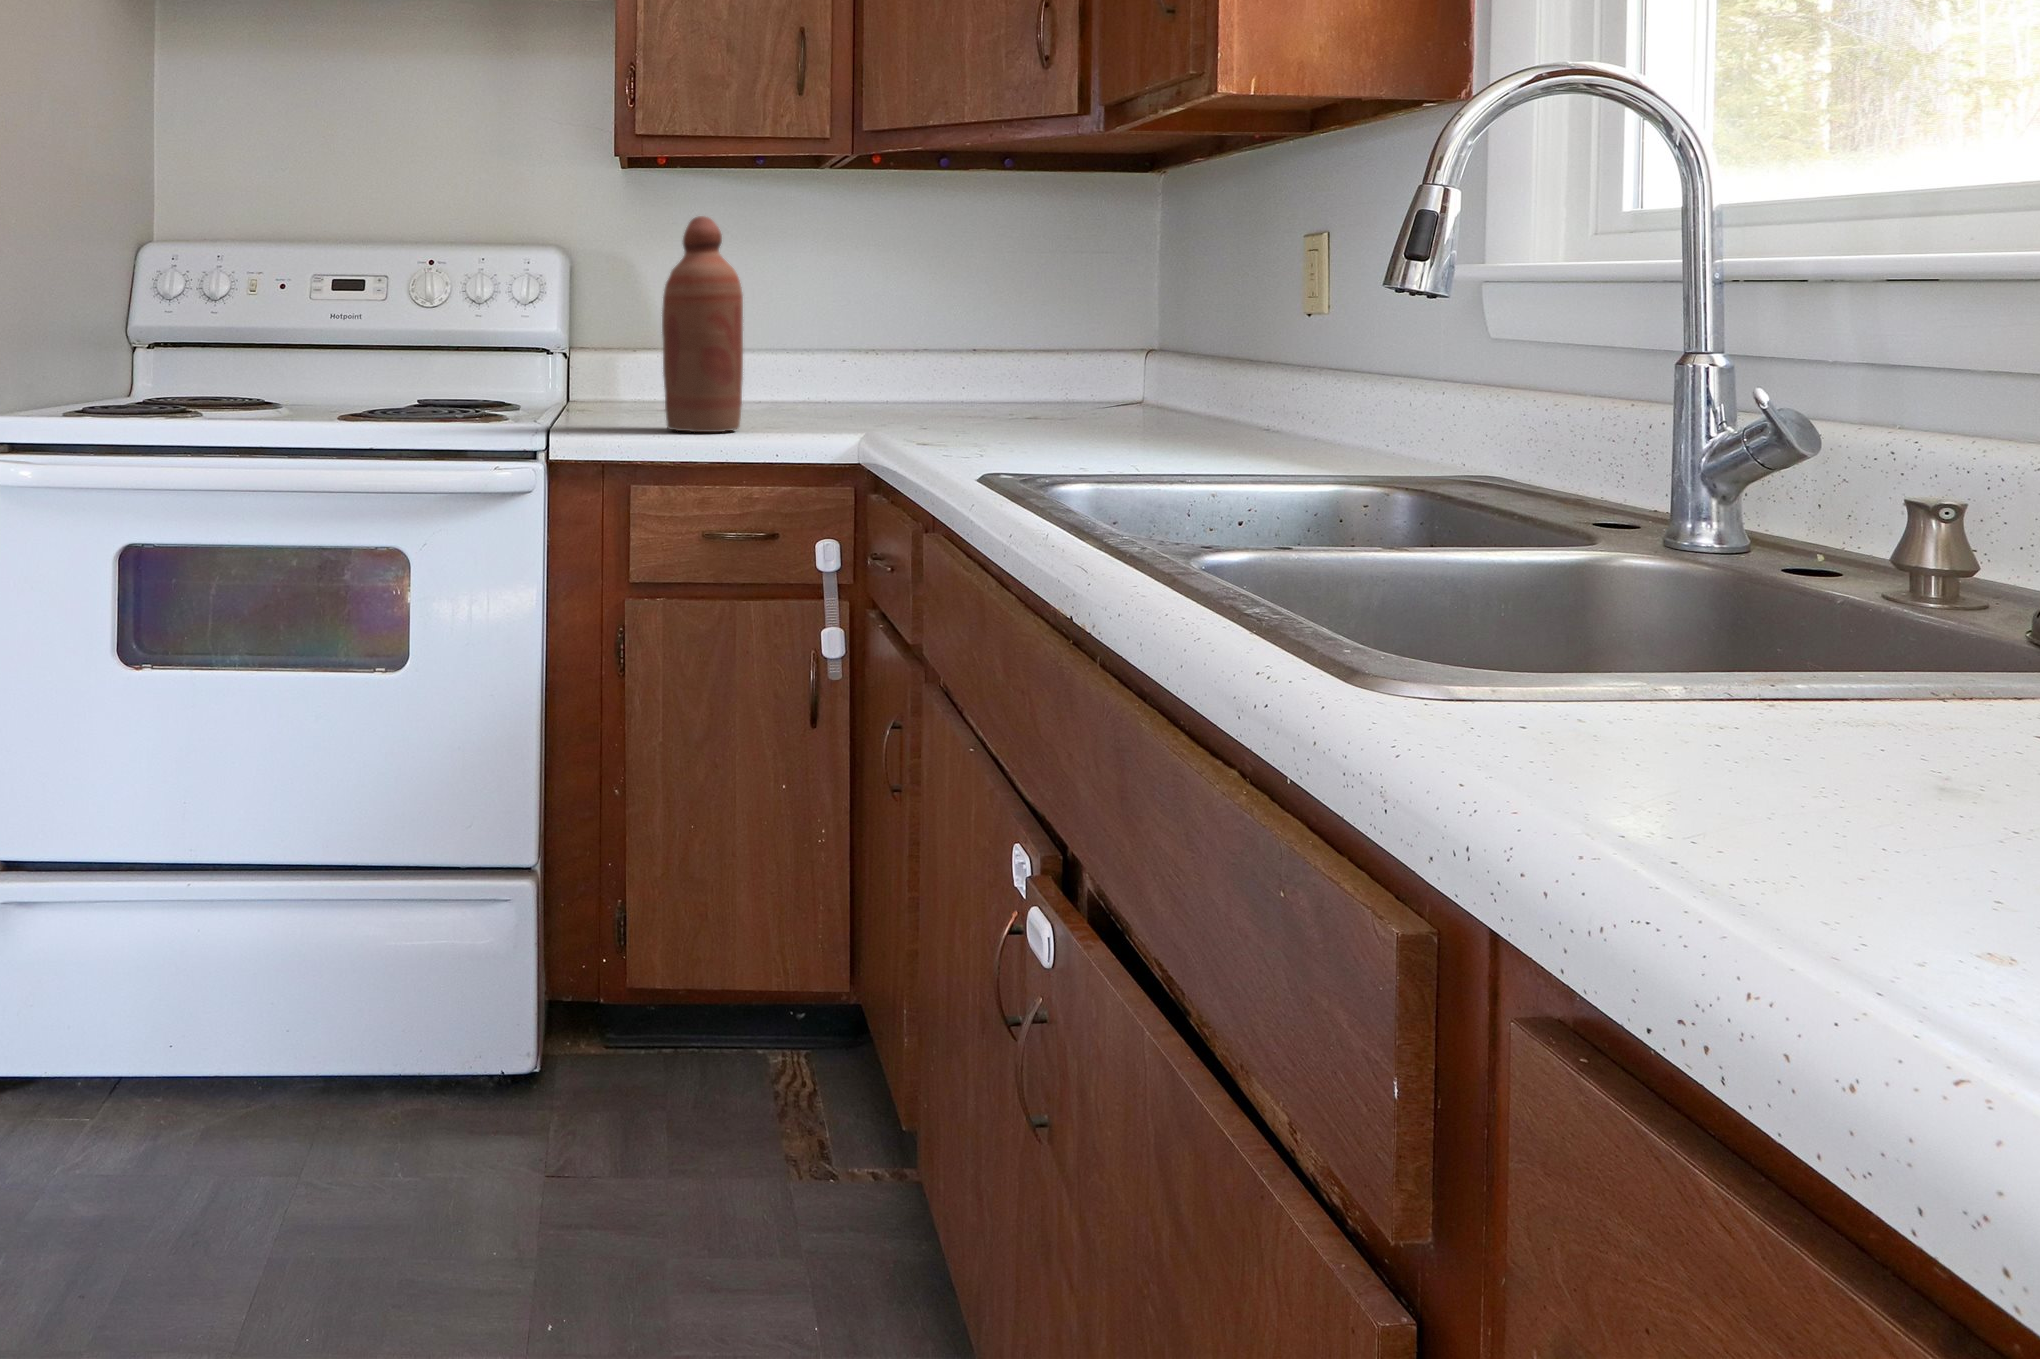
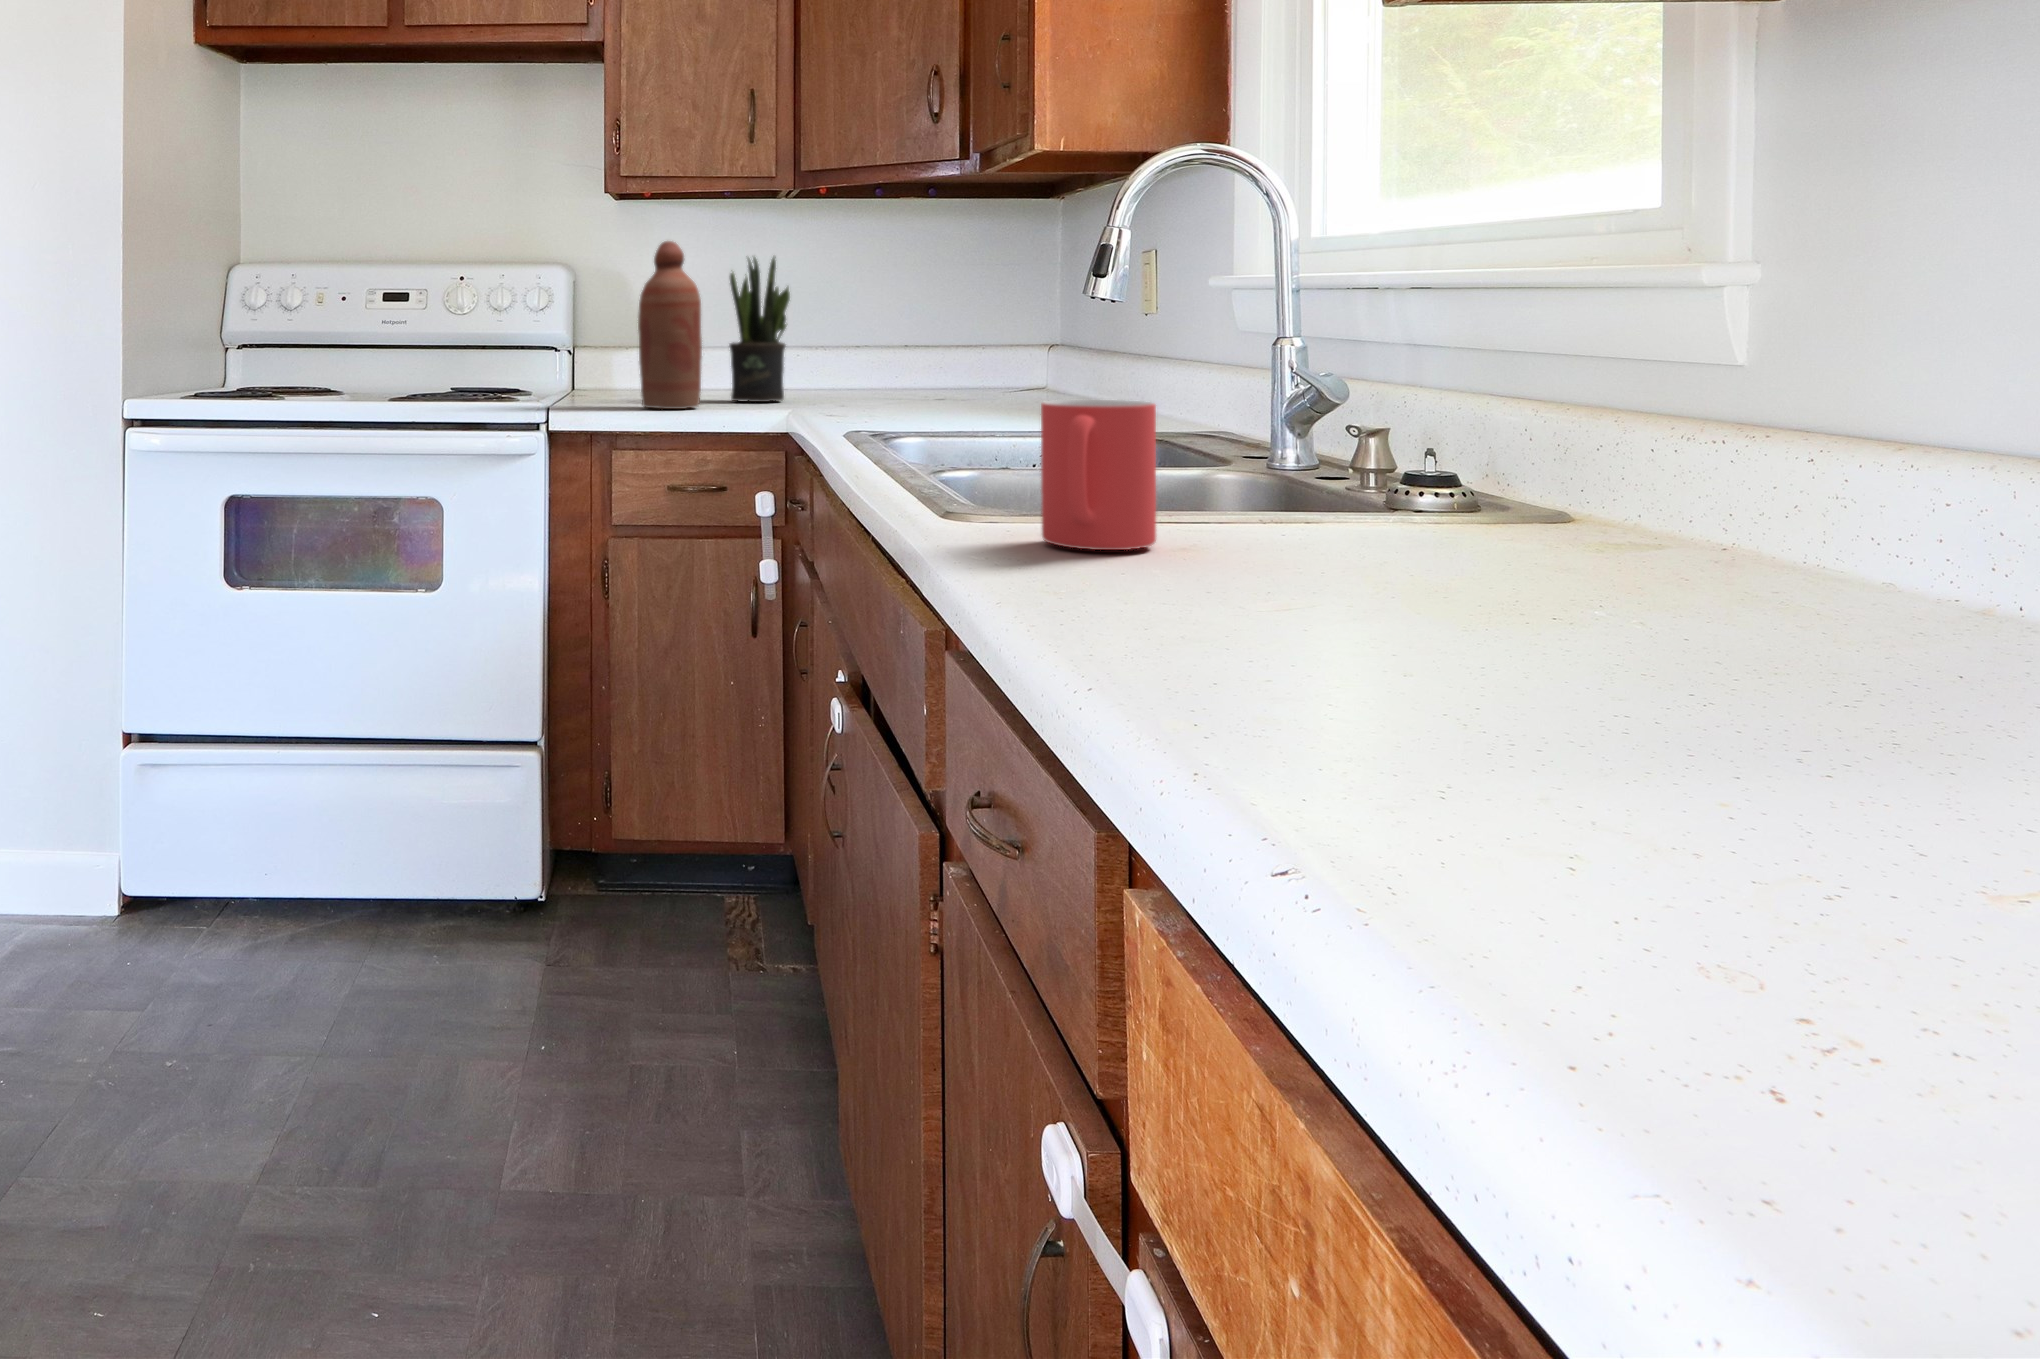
potted plant: none [772,236,851,421] -> present [730,257,790,402]
mug: none [1637,485,1904,798] -> present [1041,400,1156,550]

